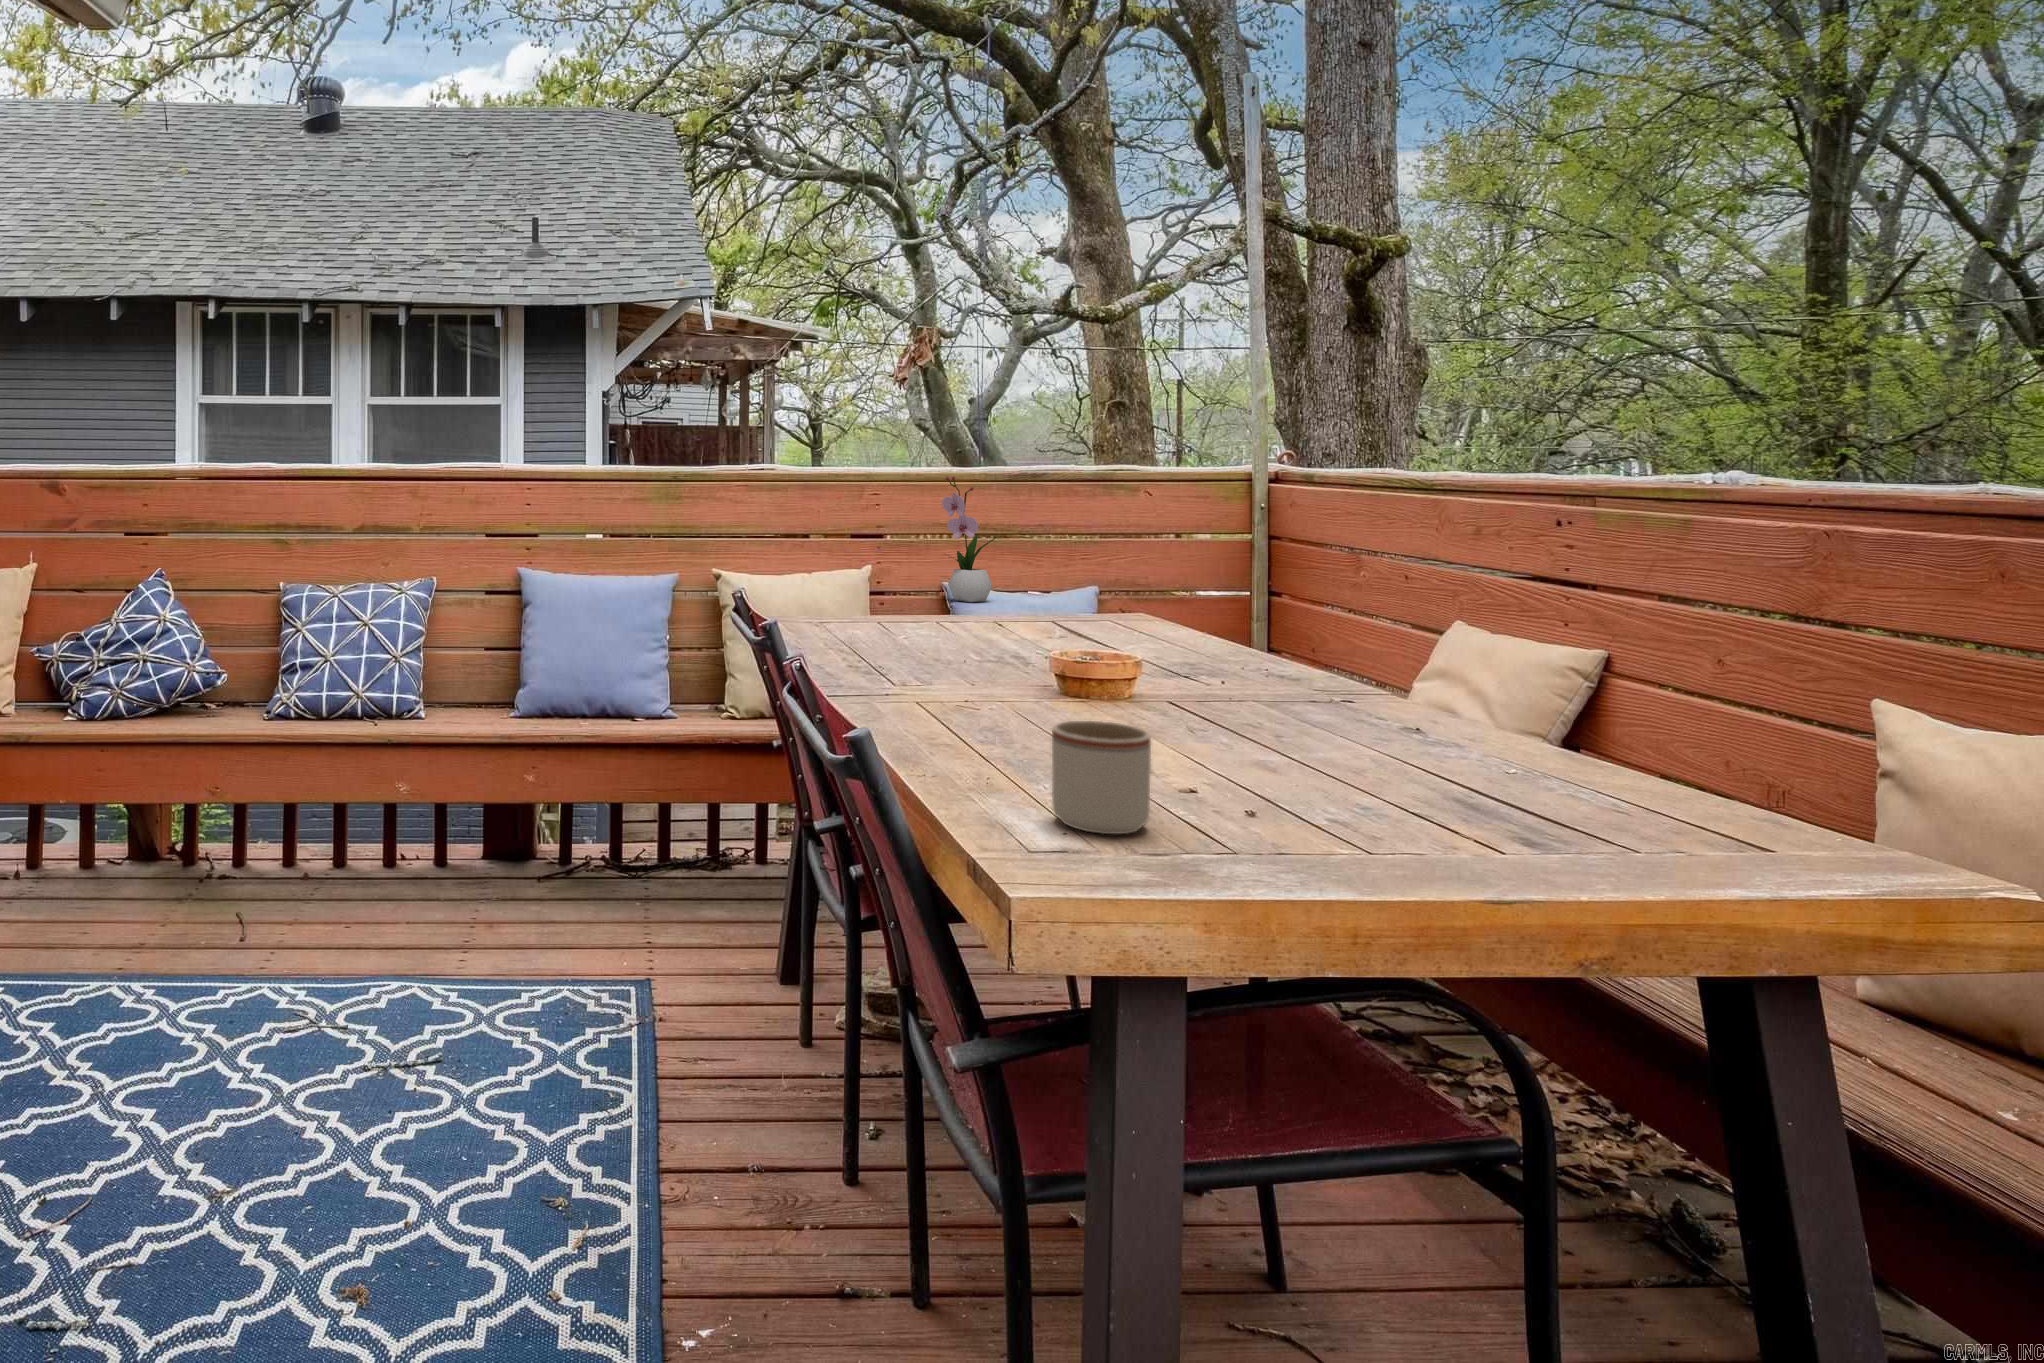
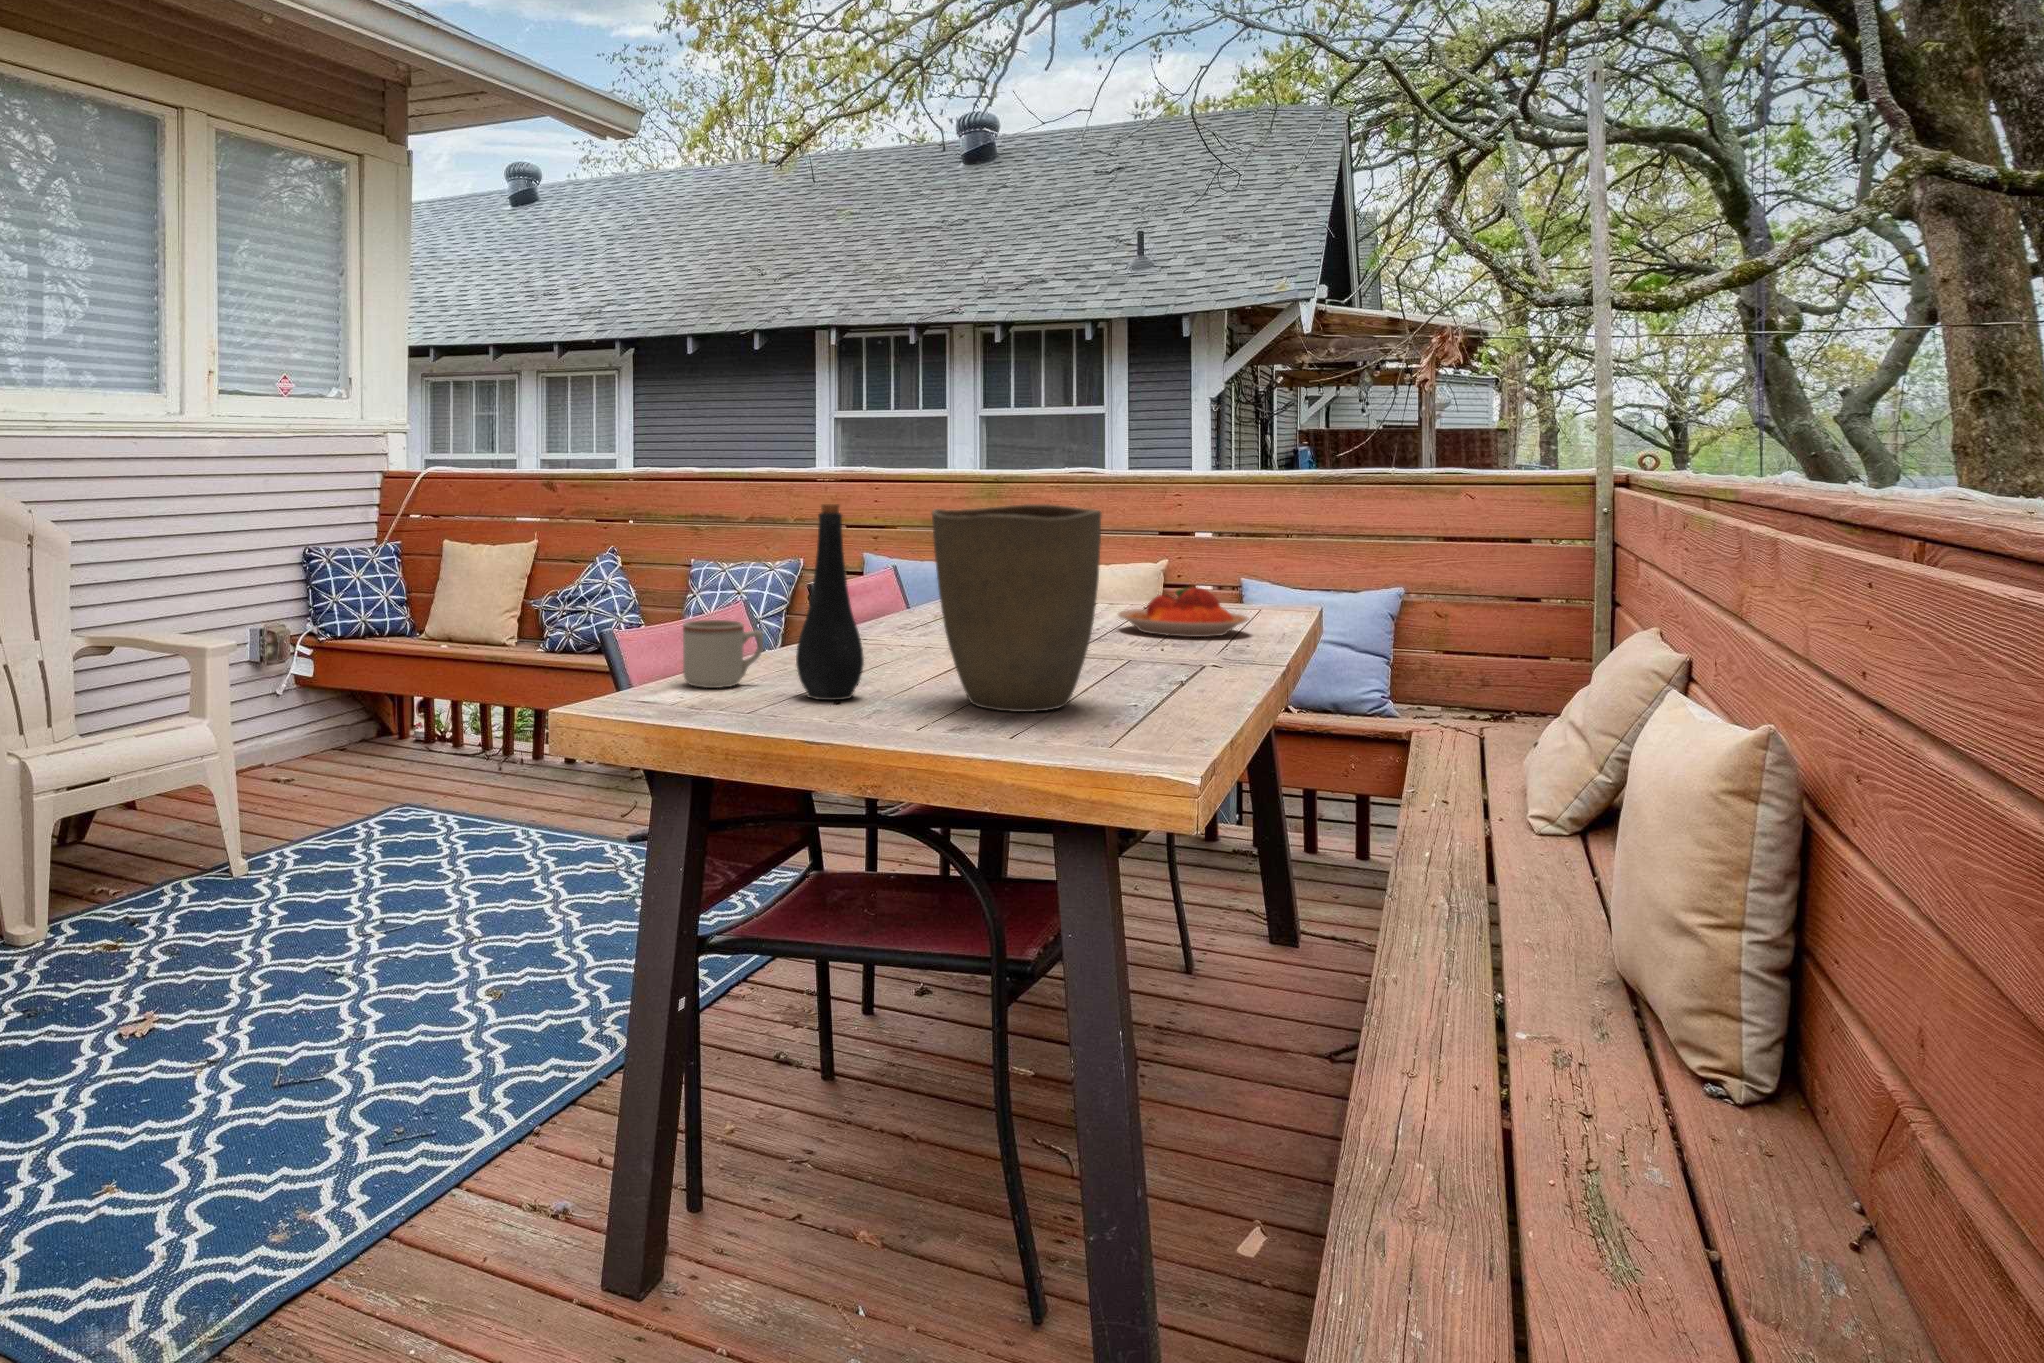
flower arrangement: present [942,476,997,602] -> none [1216,474,1274,595]
vase: none [1378,536,1645,825] -> present [932,504,1101,712]
bottle: none [1251,544,1363,838] -> present [796,504,864,700]
plate: none [1058,605,1208,666] -> present [1118,587,1248,637]

